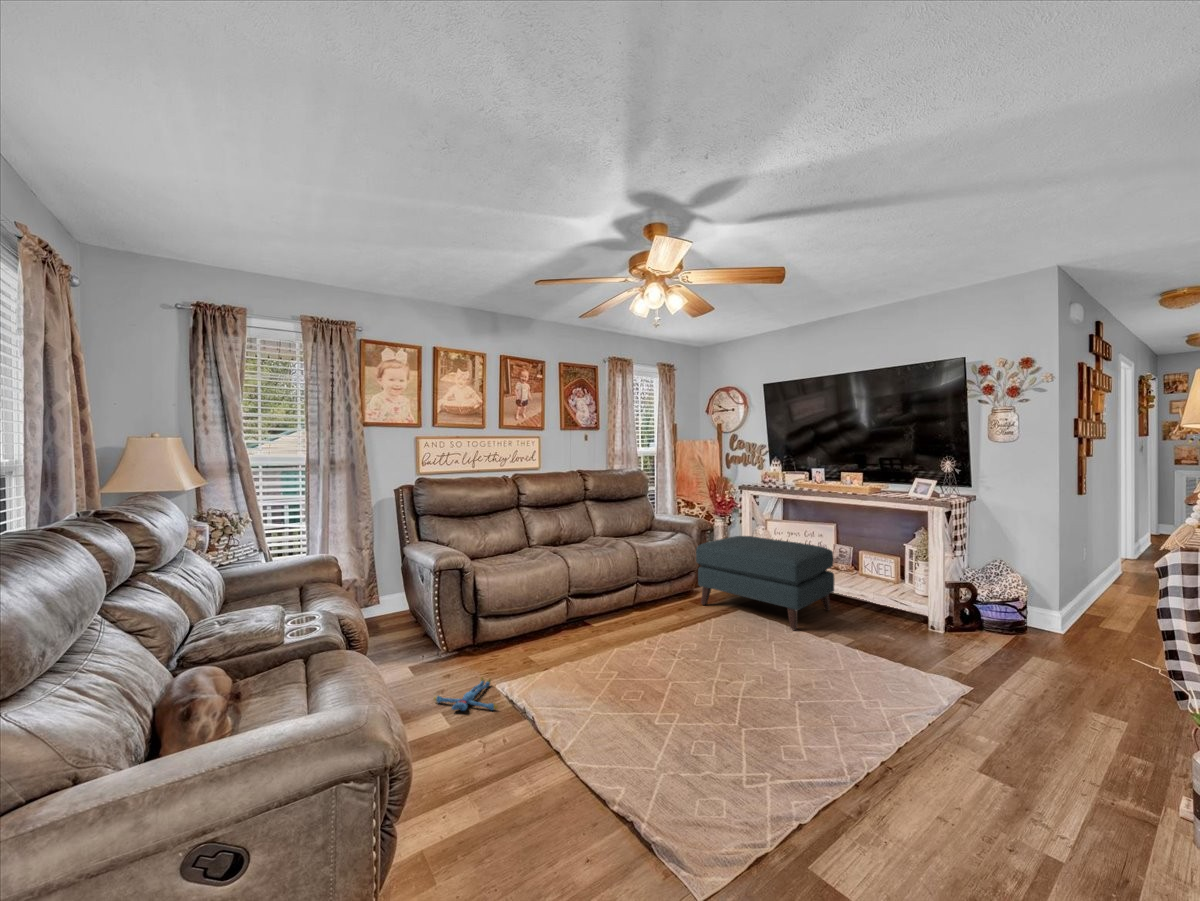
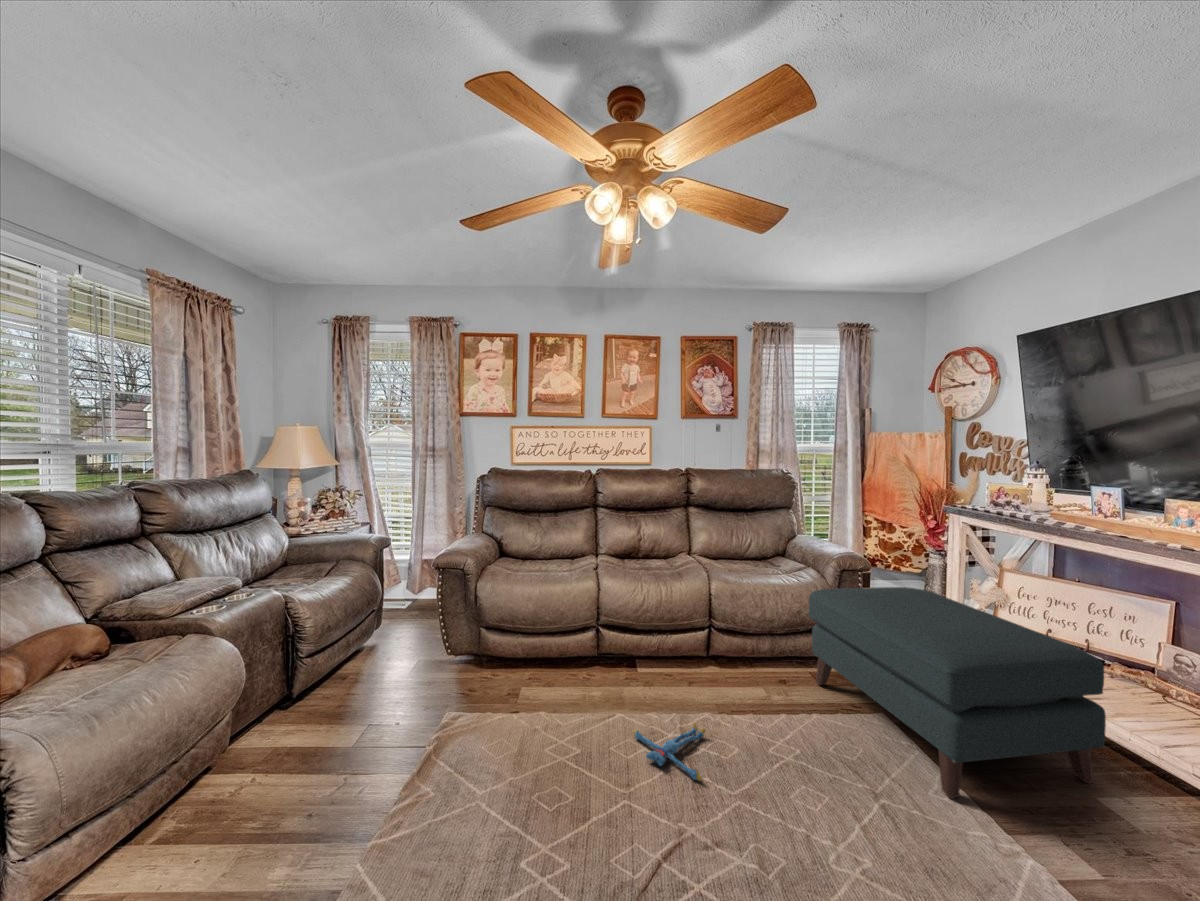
plush toy: present [434,677,498,711] -> present [633,723,706,781]

